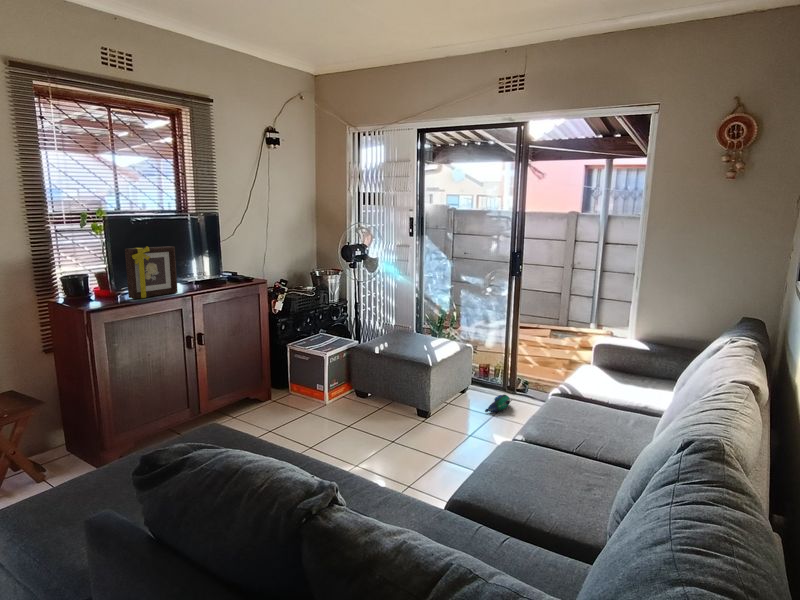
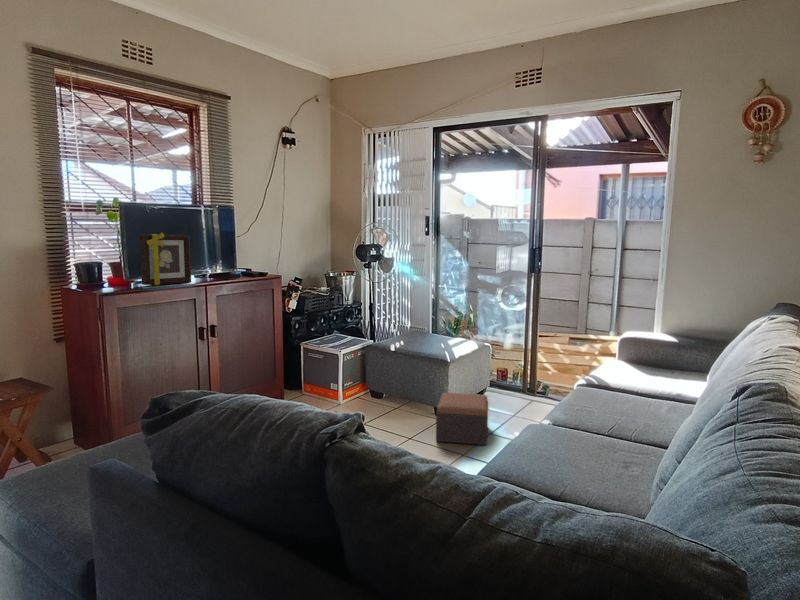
plush toy: present [485,395,510,412] -> none [505,394,531,412]
footstool: none [418,397,468,449] -> present [436,393,488,445]

